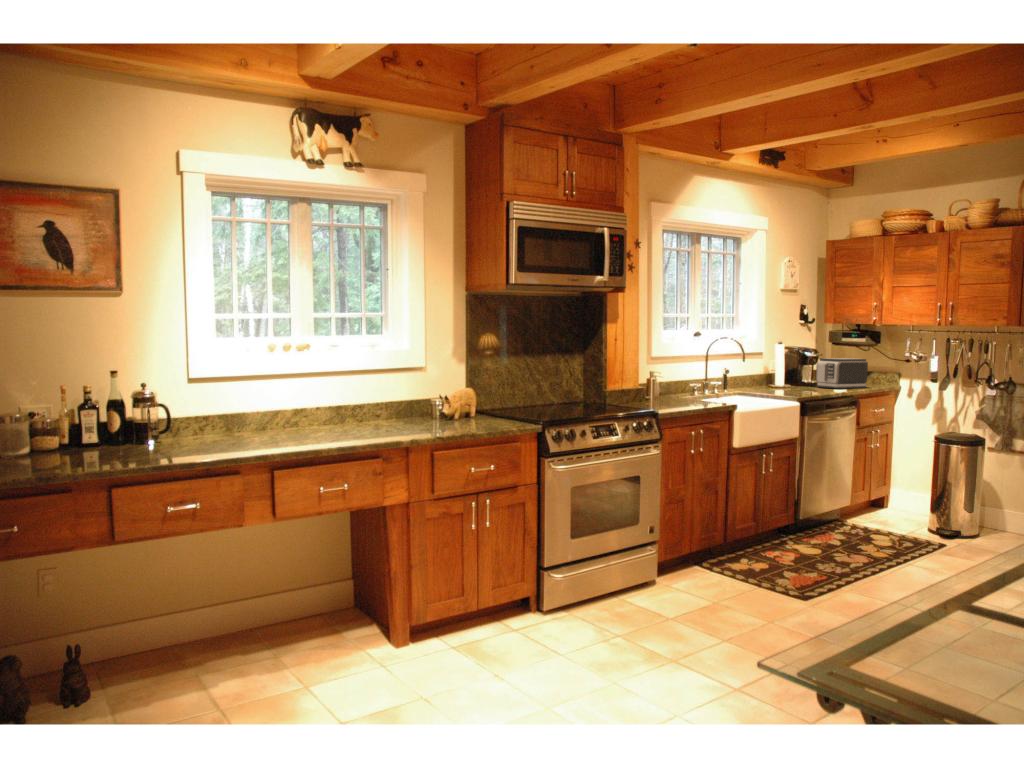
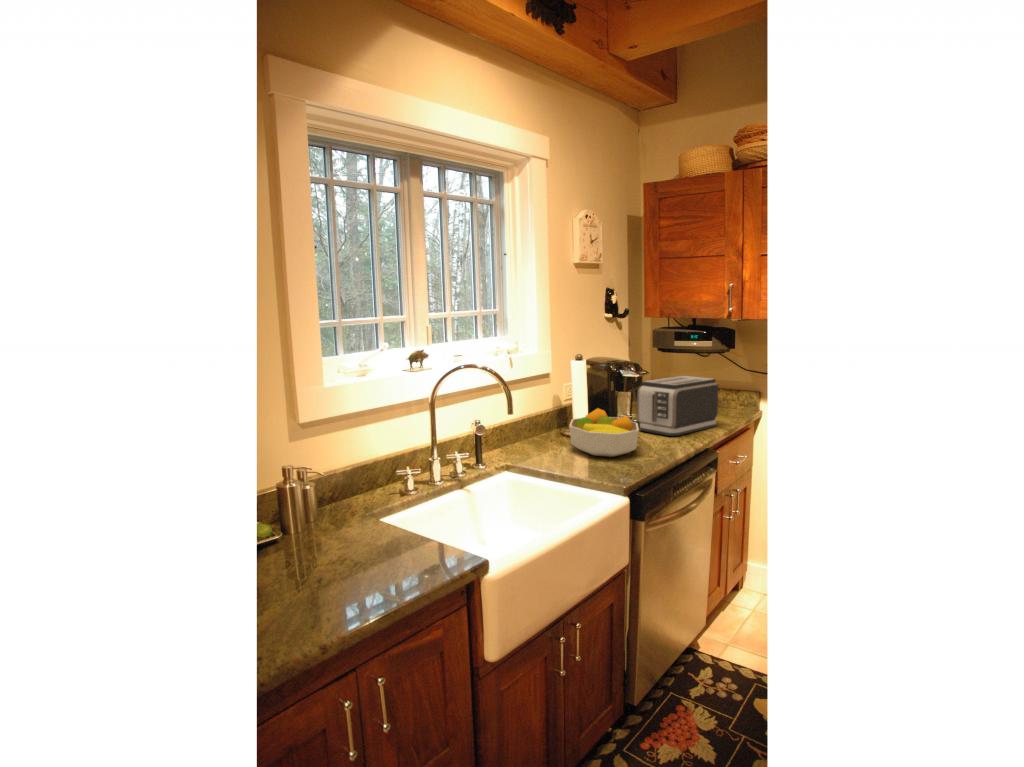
fruit bowl: none [776,369,815,392] -> present [569,408,639,457]

